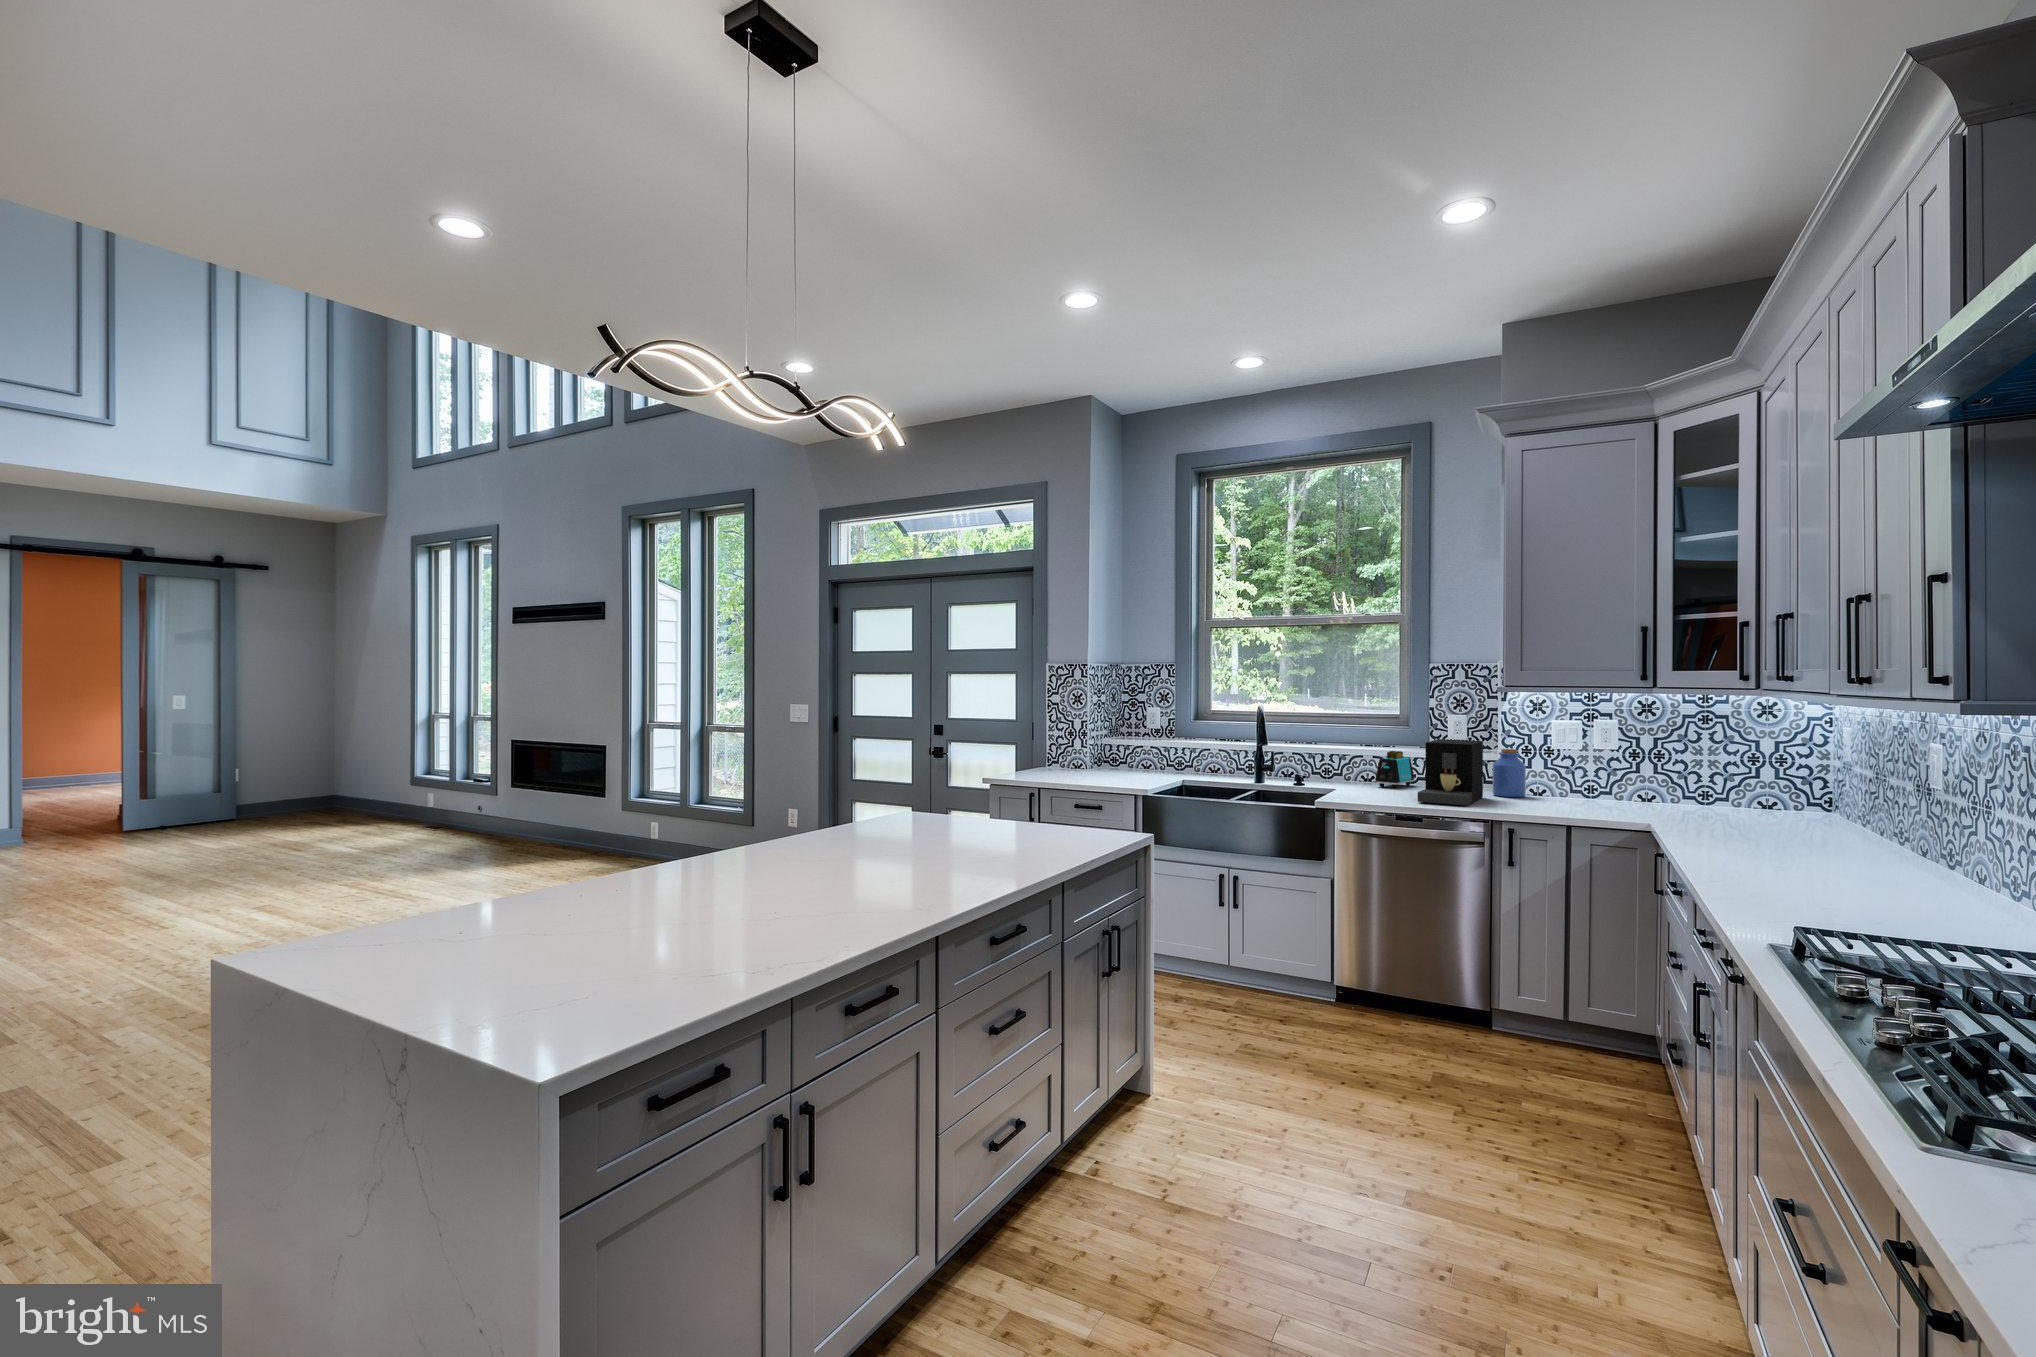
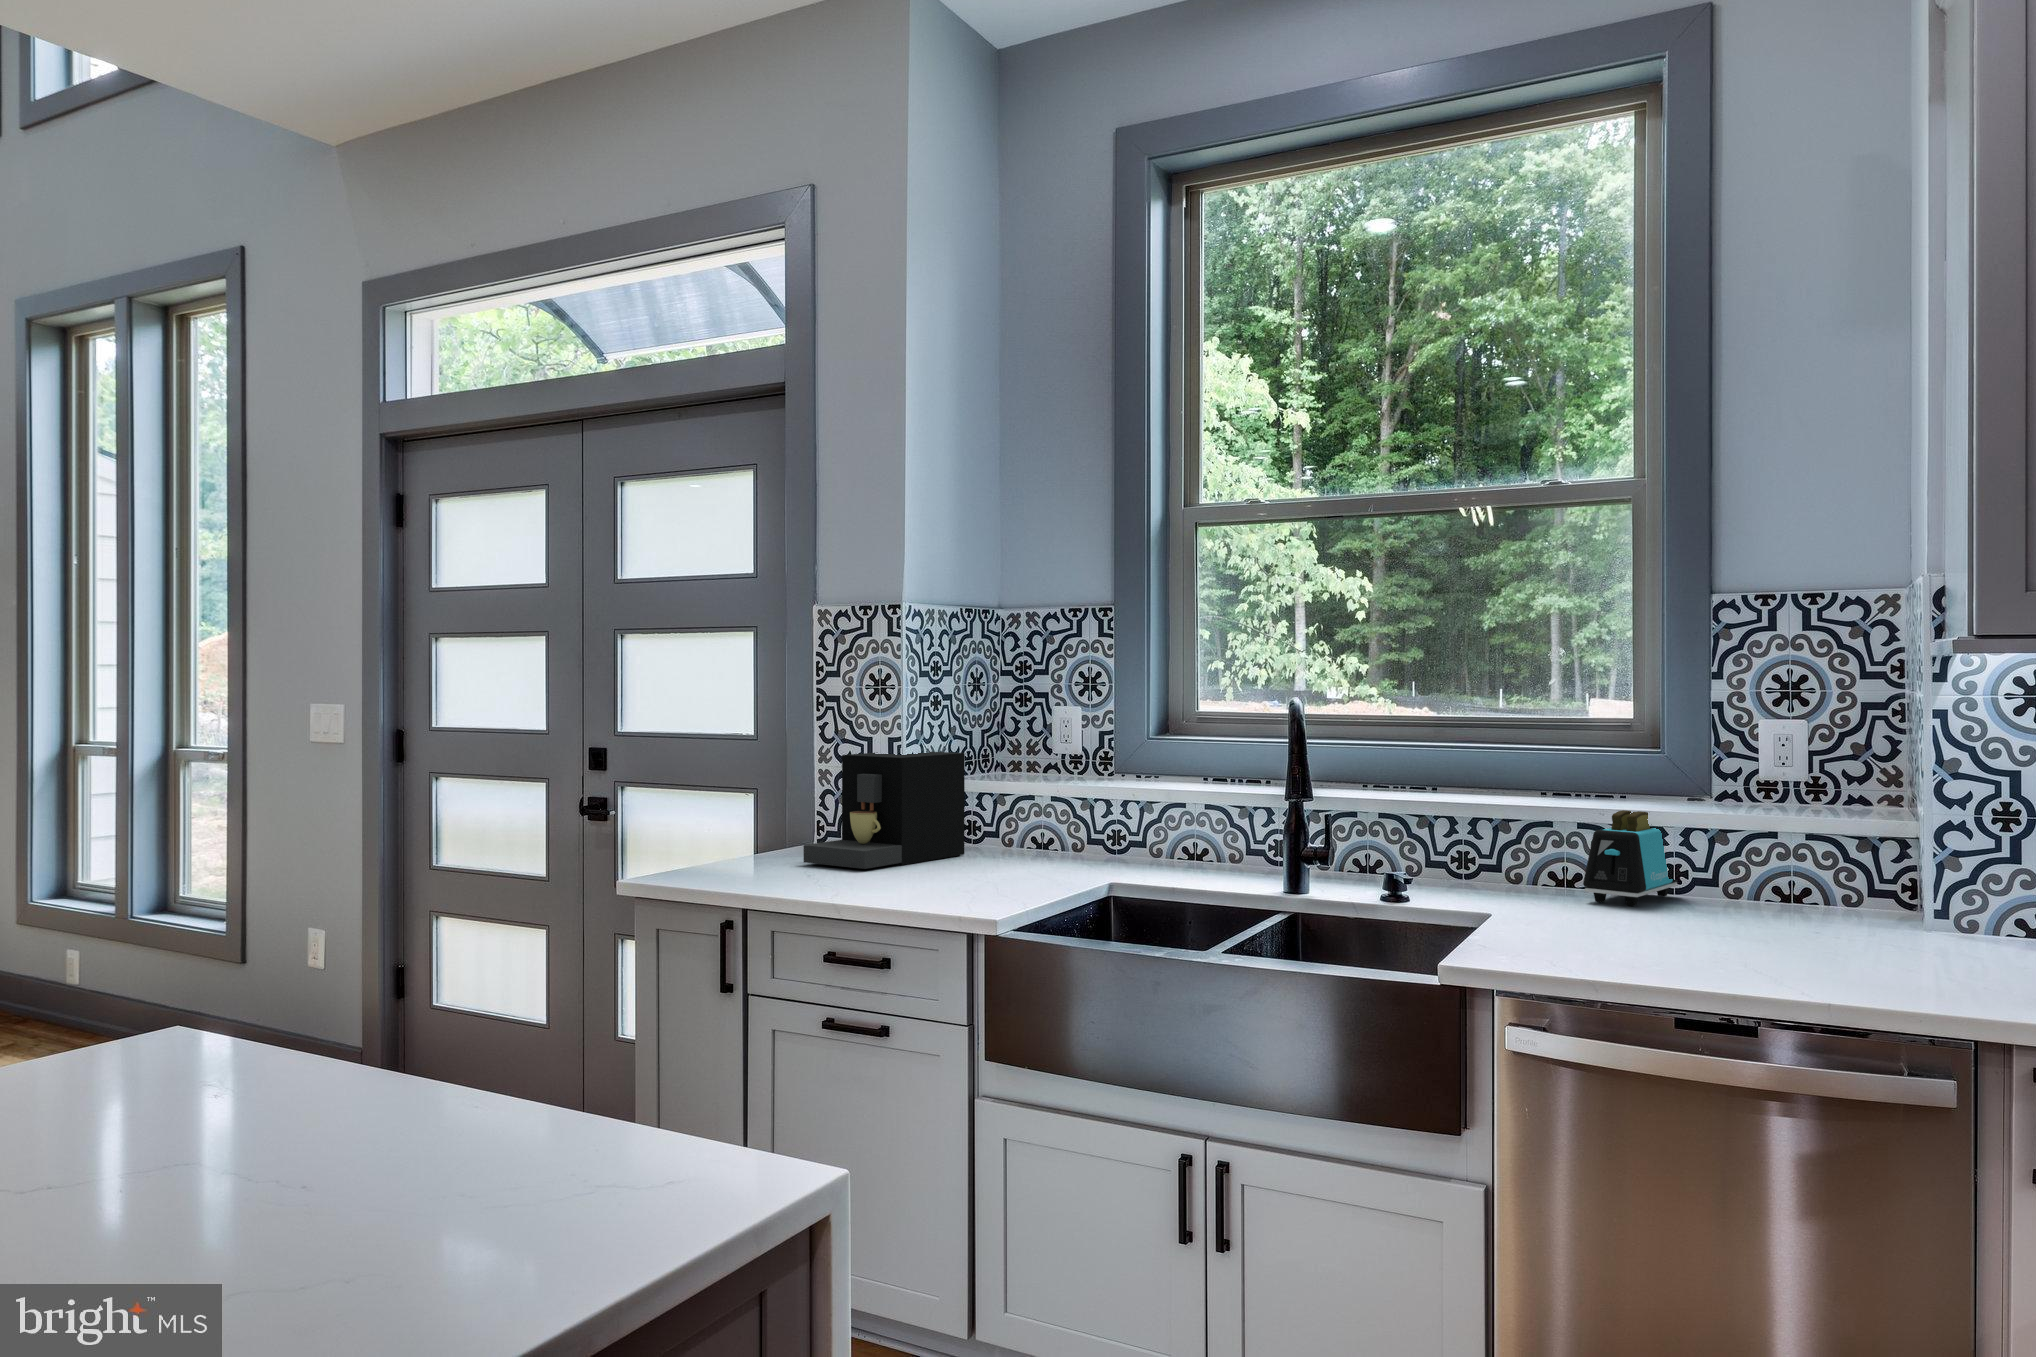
coffee maker: present [1418,739,1483,805] -> present [803,752,965,869]
jar: present [1493,749,1526,797] -> none [1898,808,1989,938]

